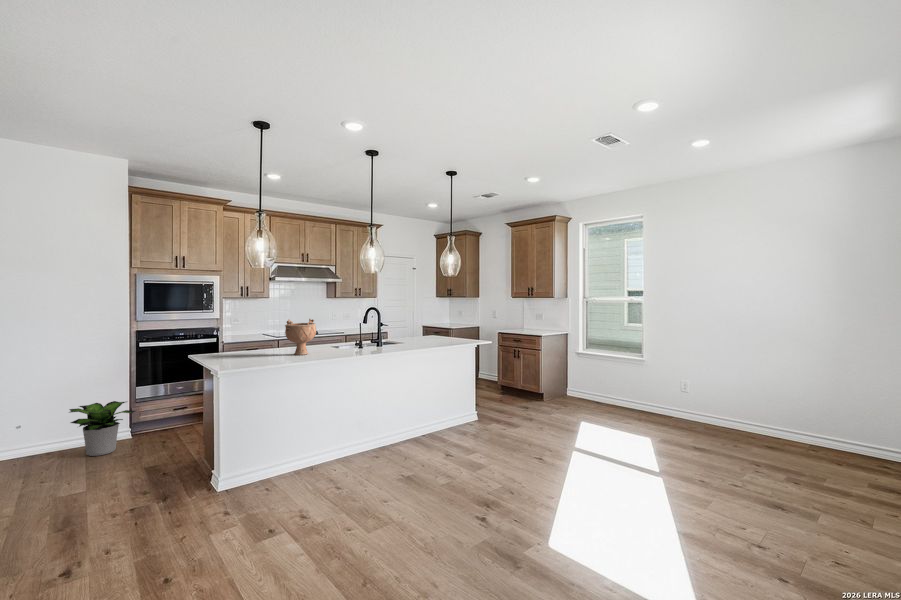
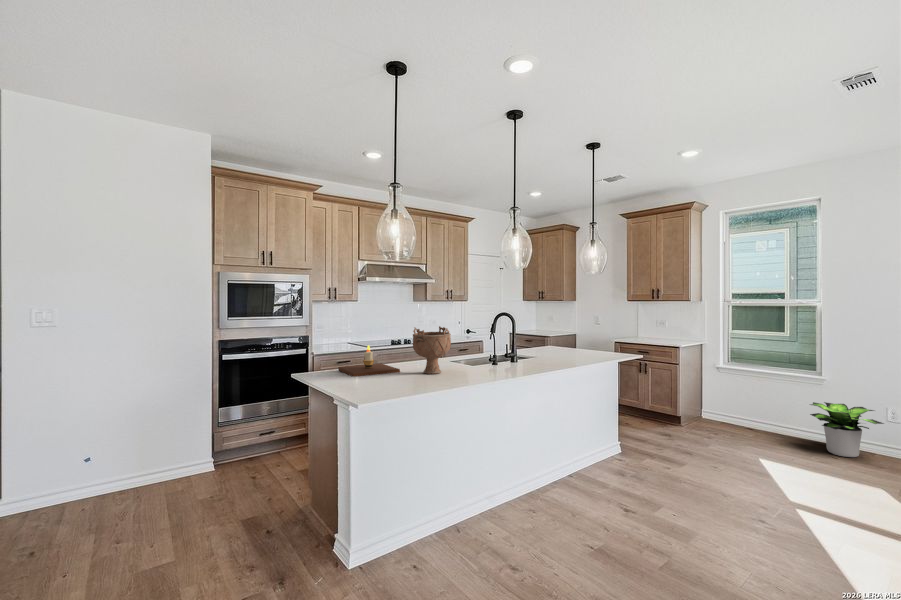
candle: none [230,333,277,357] -> present [338,345,400,377]
potted plant: present [70,401,135,456] -> present [810,402,884,457]

